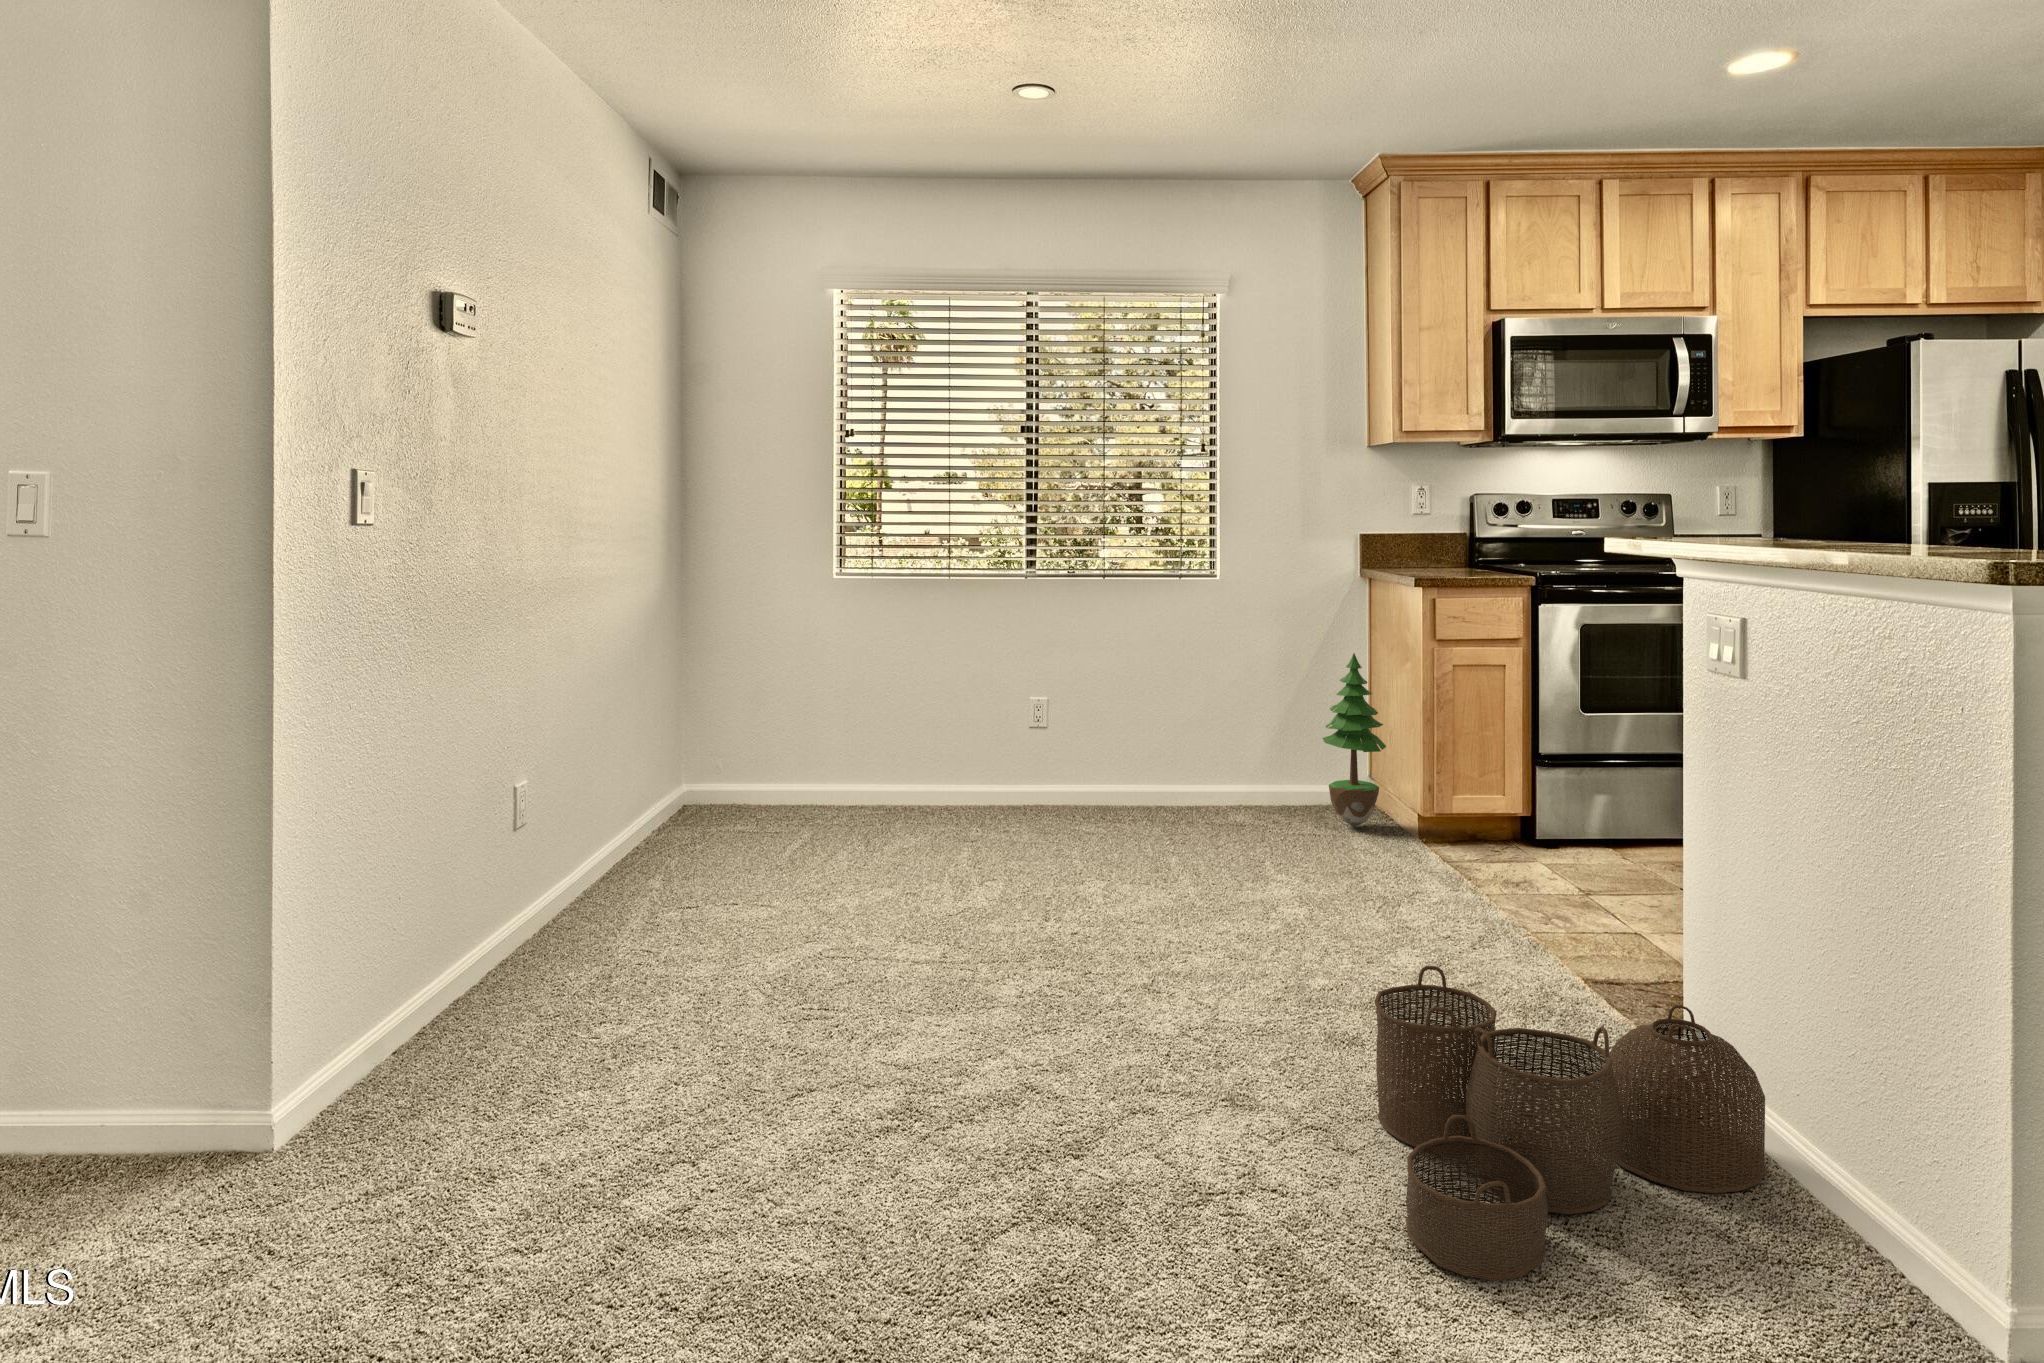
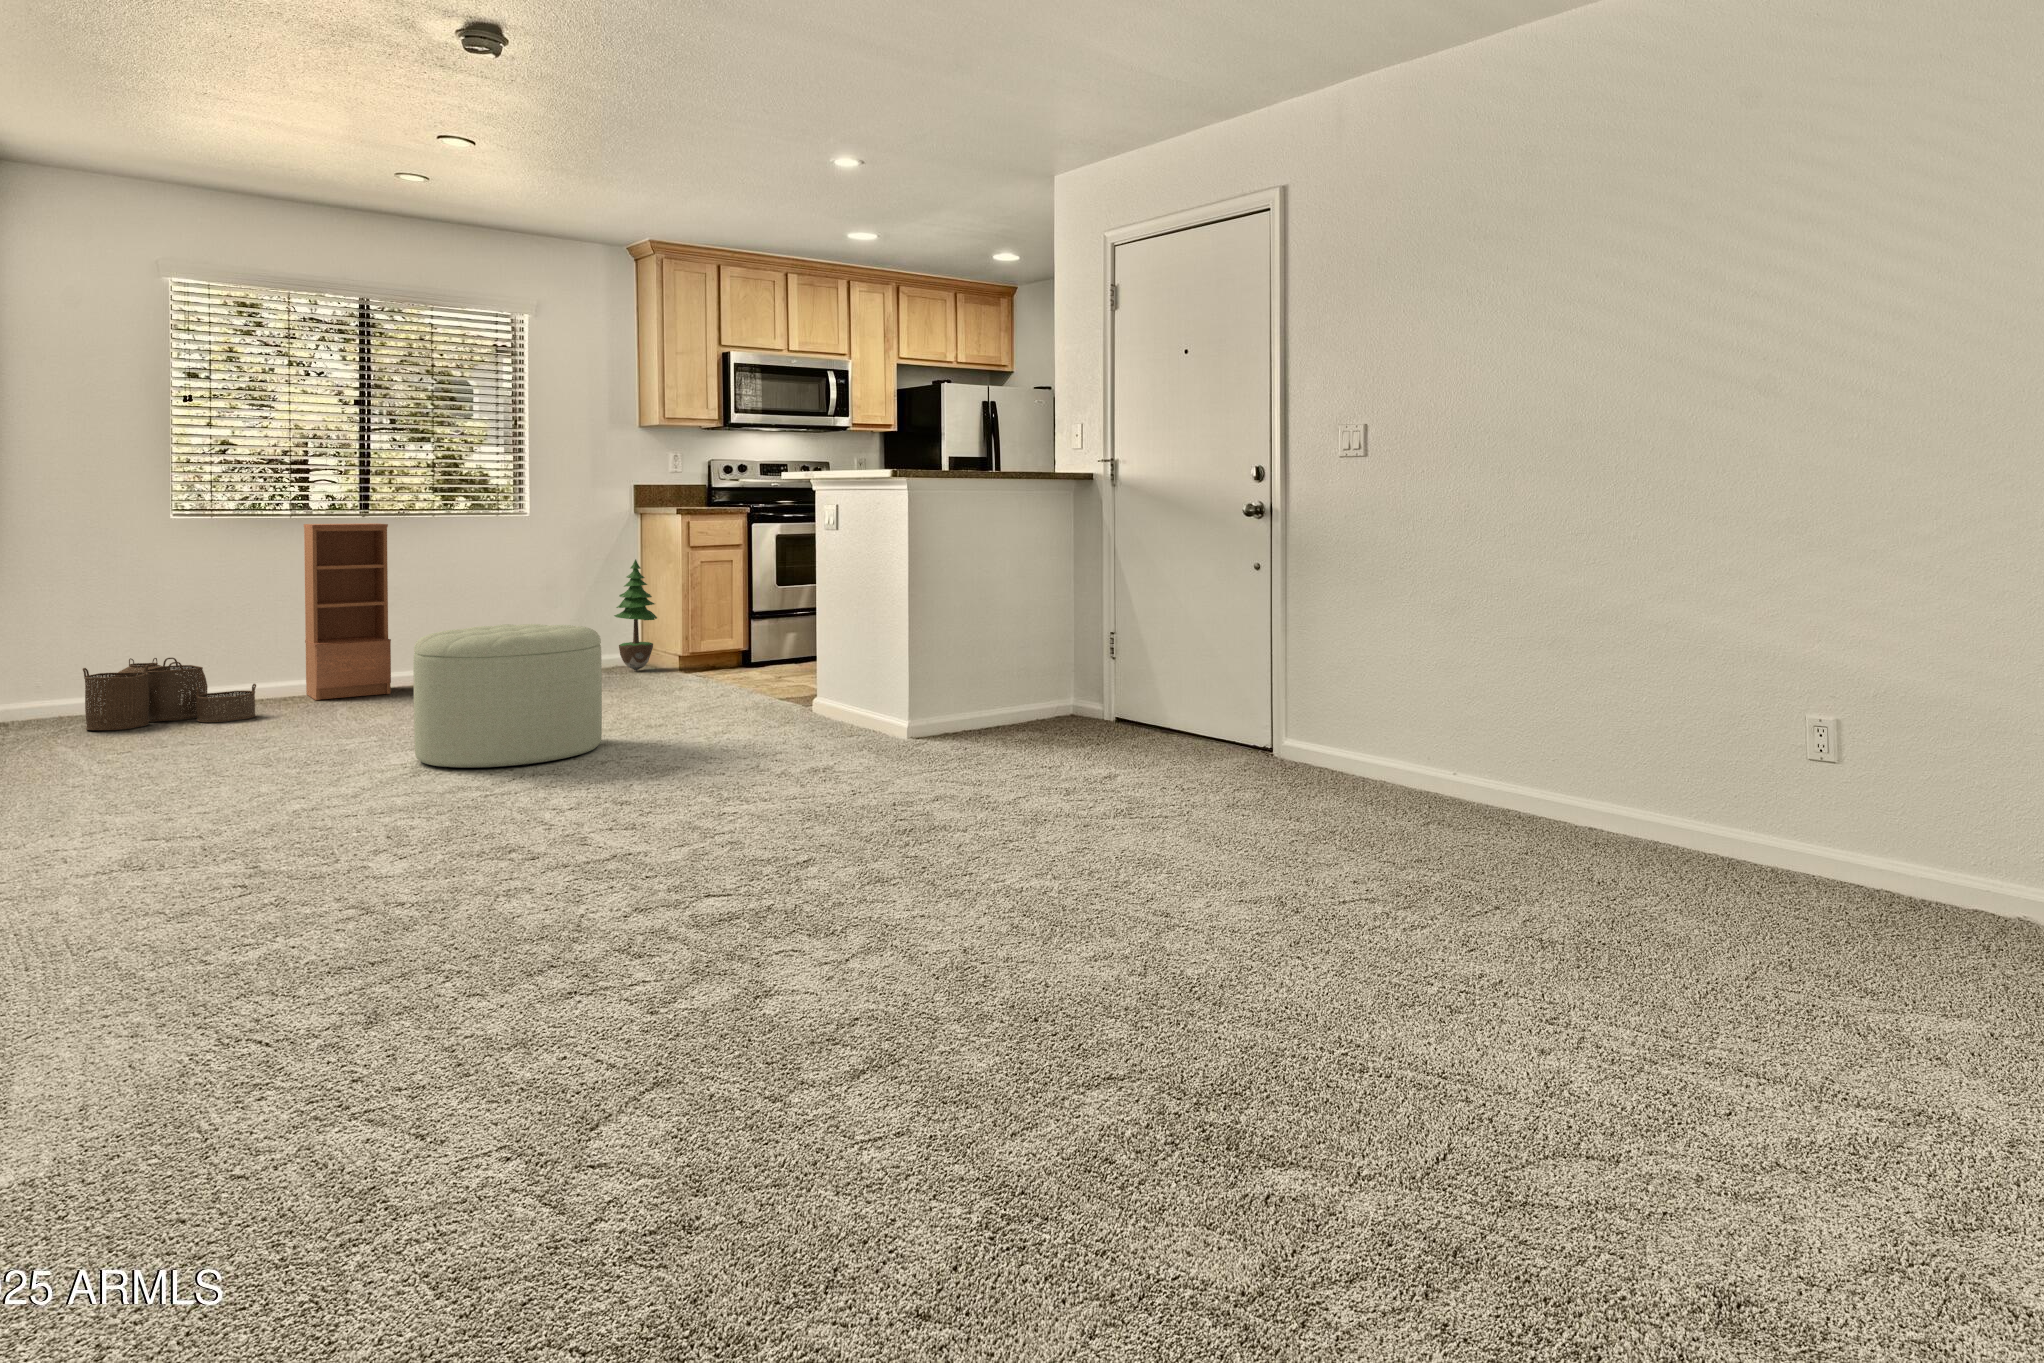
bookcase: none [938,592,1025,833] -> present [304,524,391,700]
ottoman: none [882,816,1203,1161] -> present [413,624,602,768]
woven basket: present [1375,966,1767,1281] -> present [83,658,256,730]

